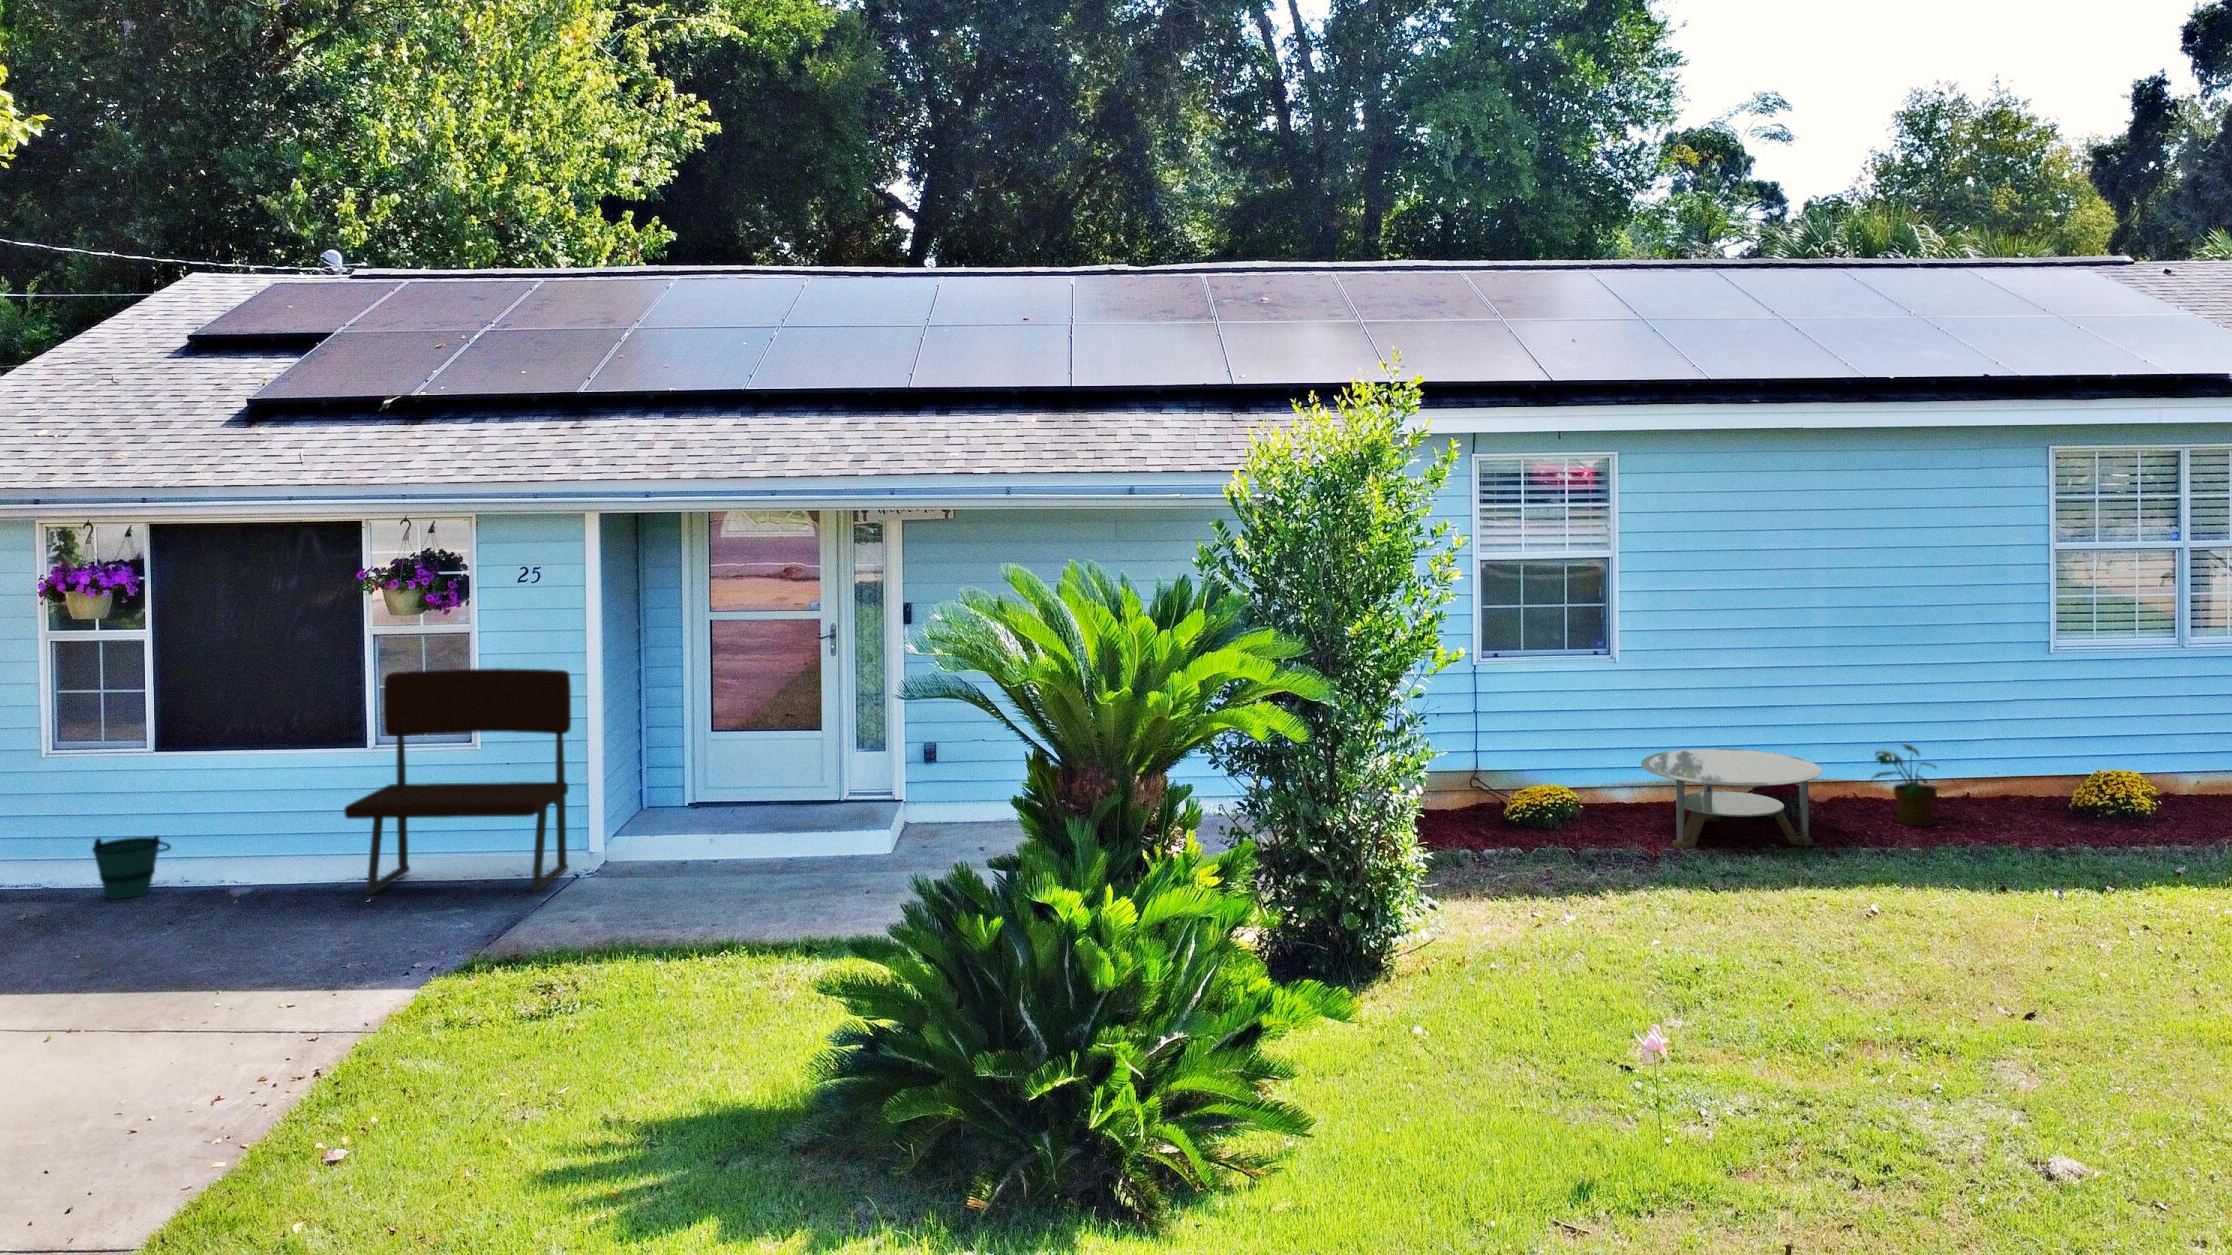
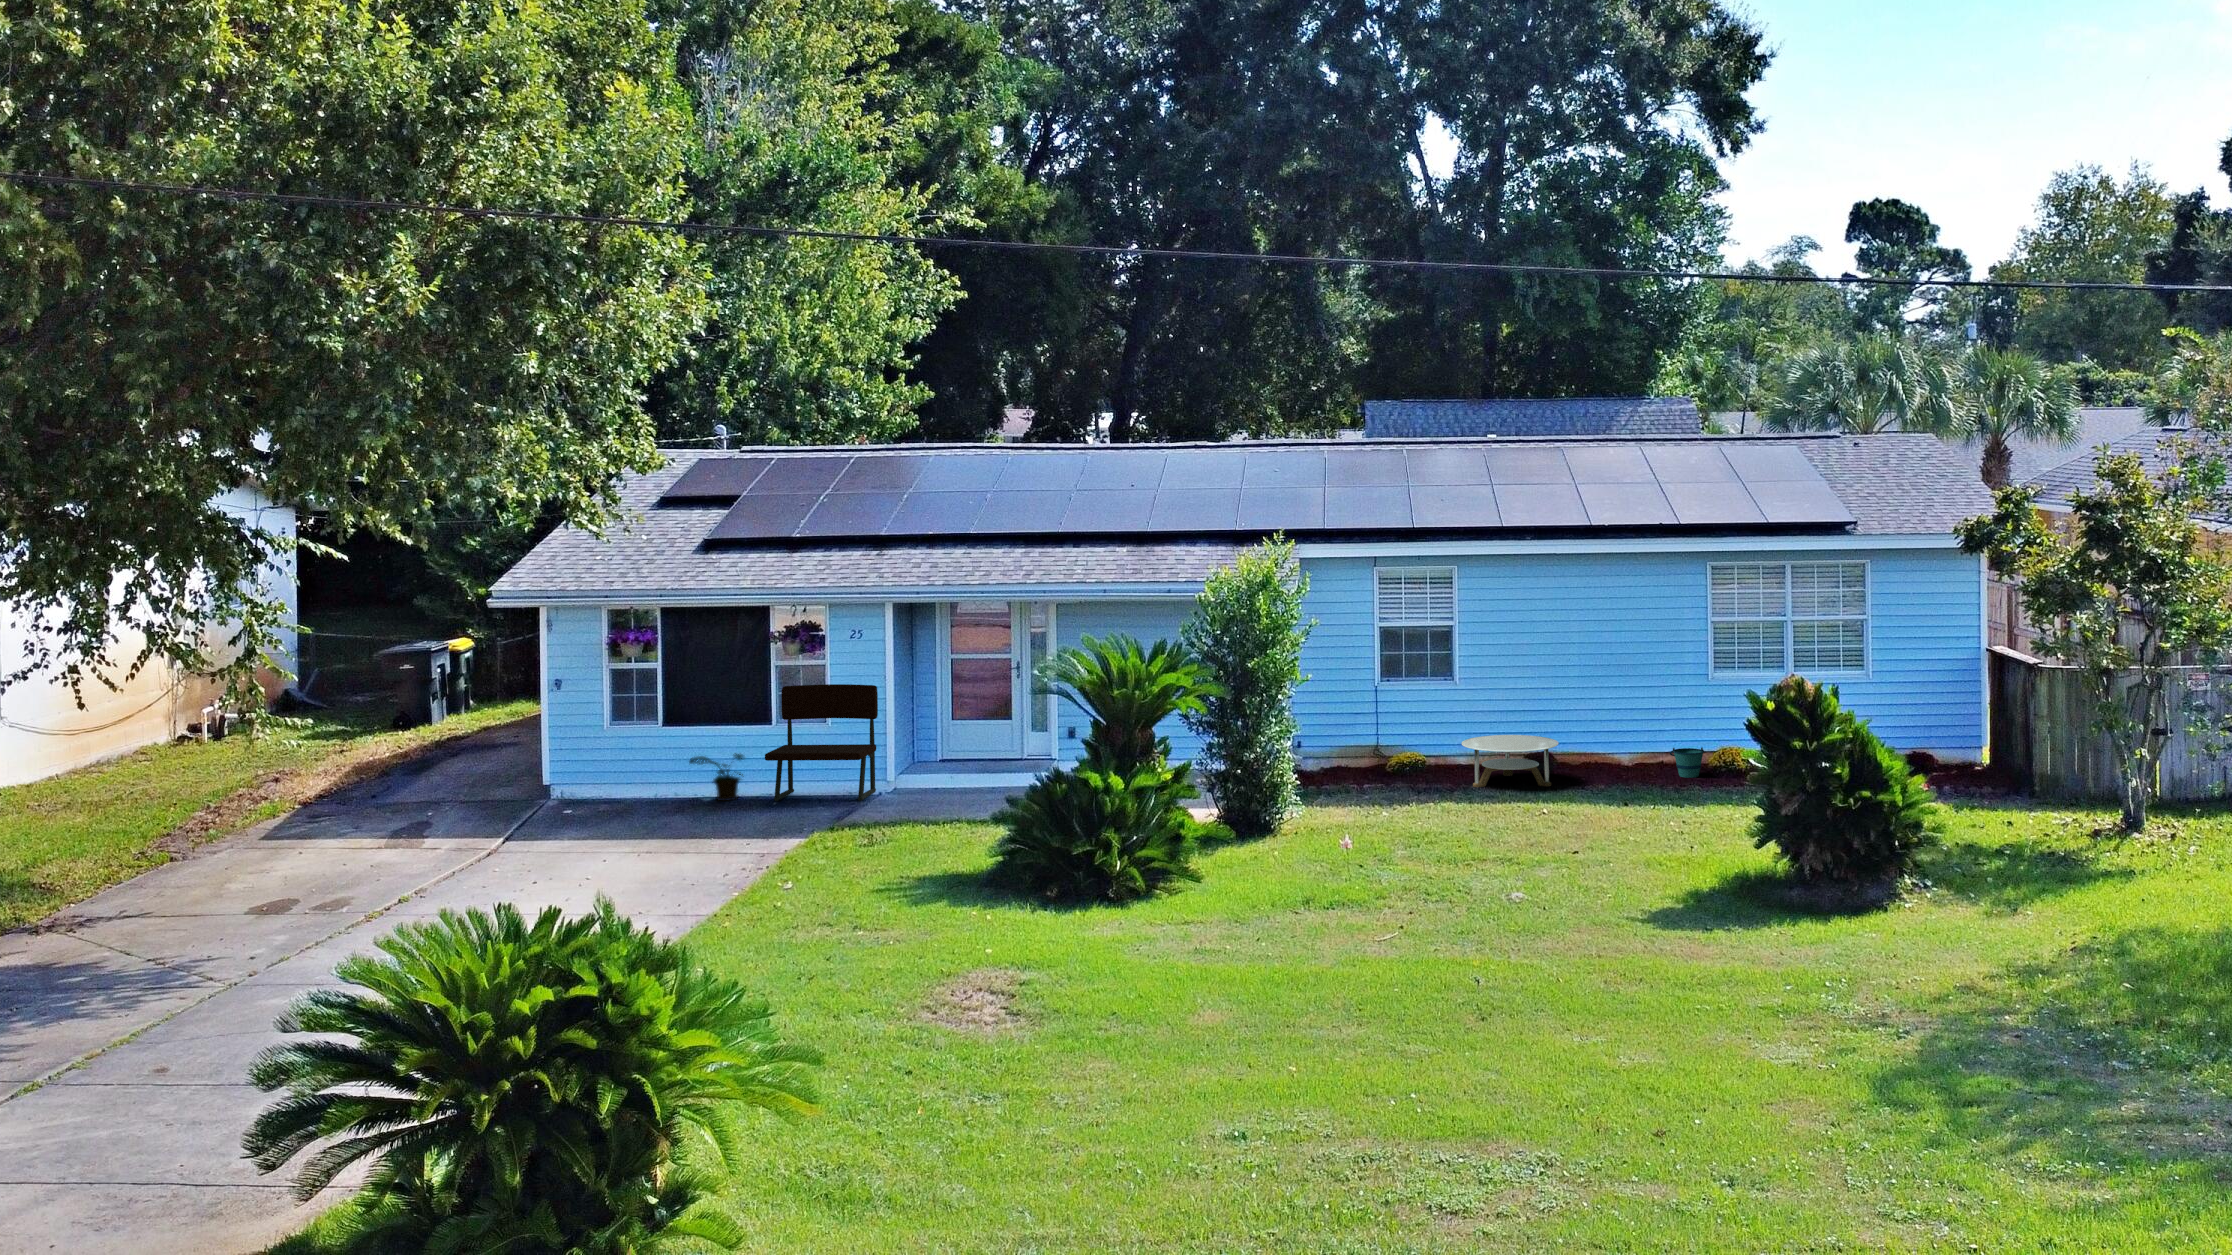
potted plant: present [1871,744,1941,826] -> present [690,753,743,801]
bucket: present [92,836,171,899] -> present [1670,748,1704,778]

